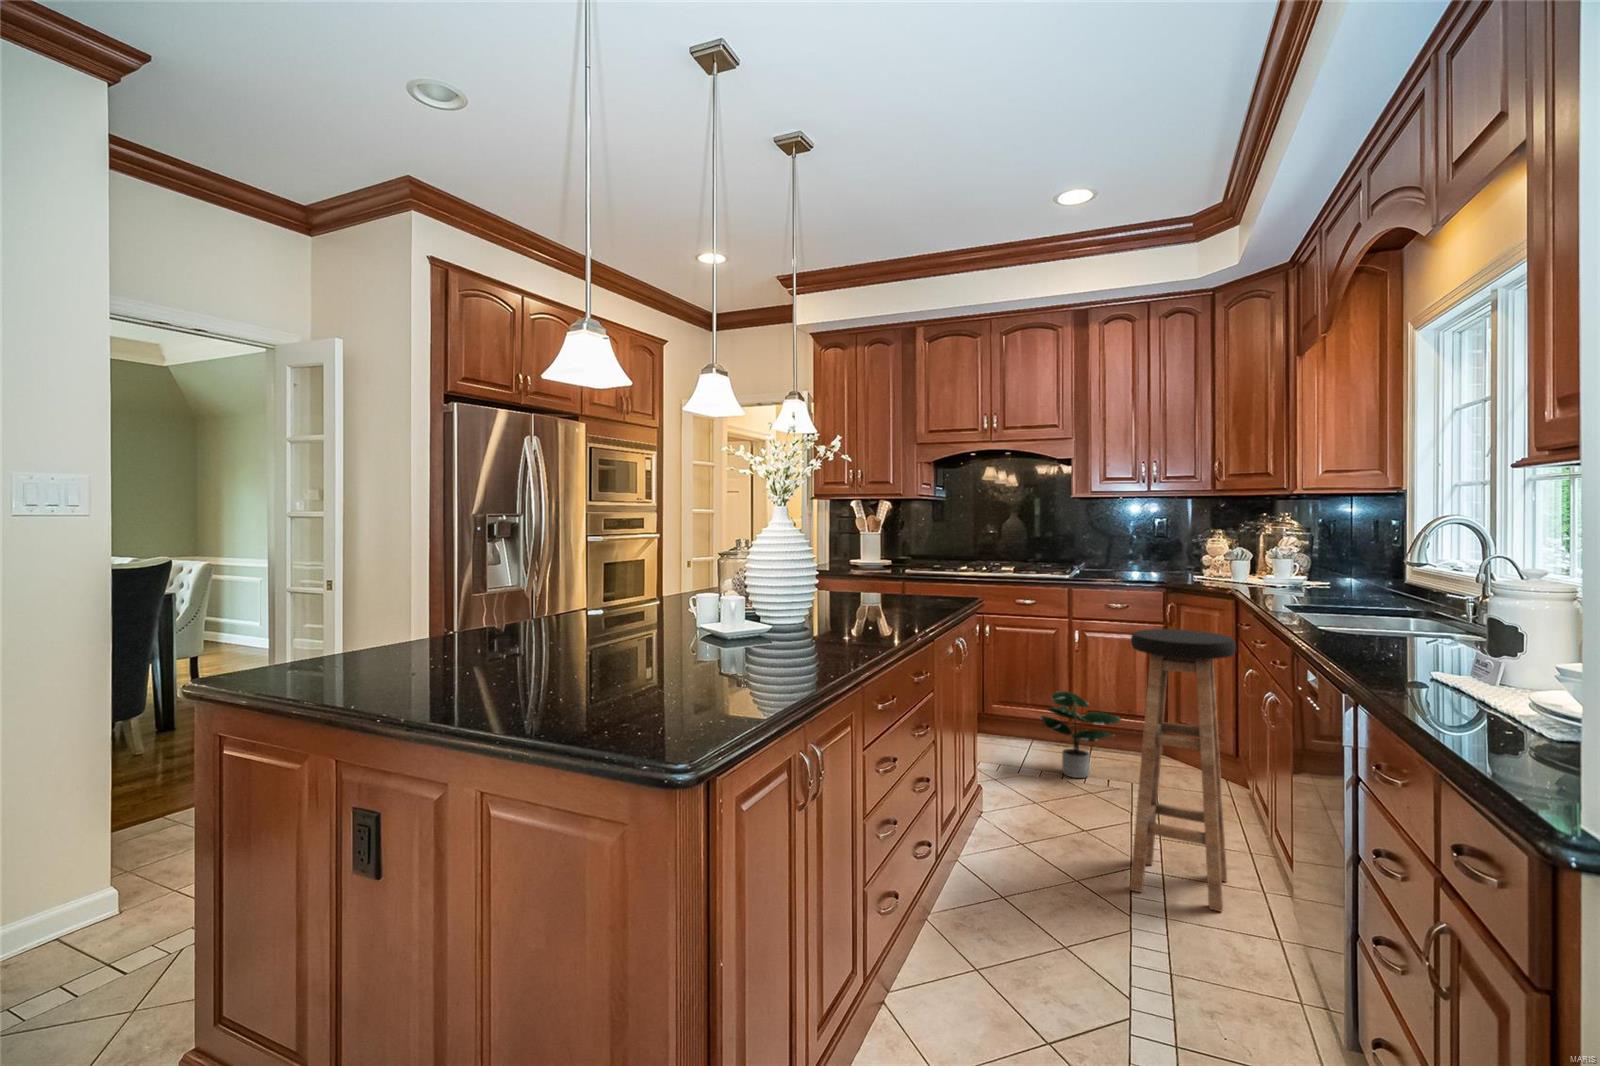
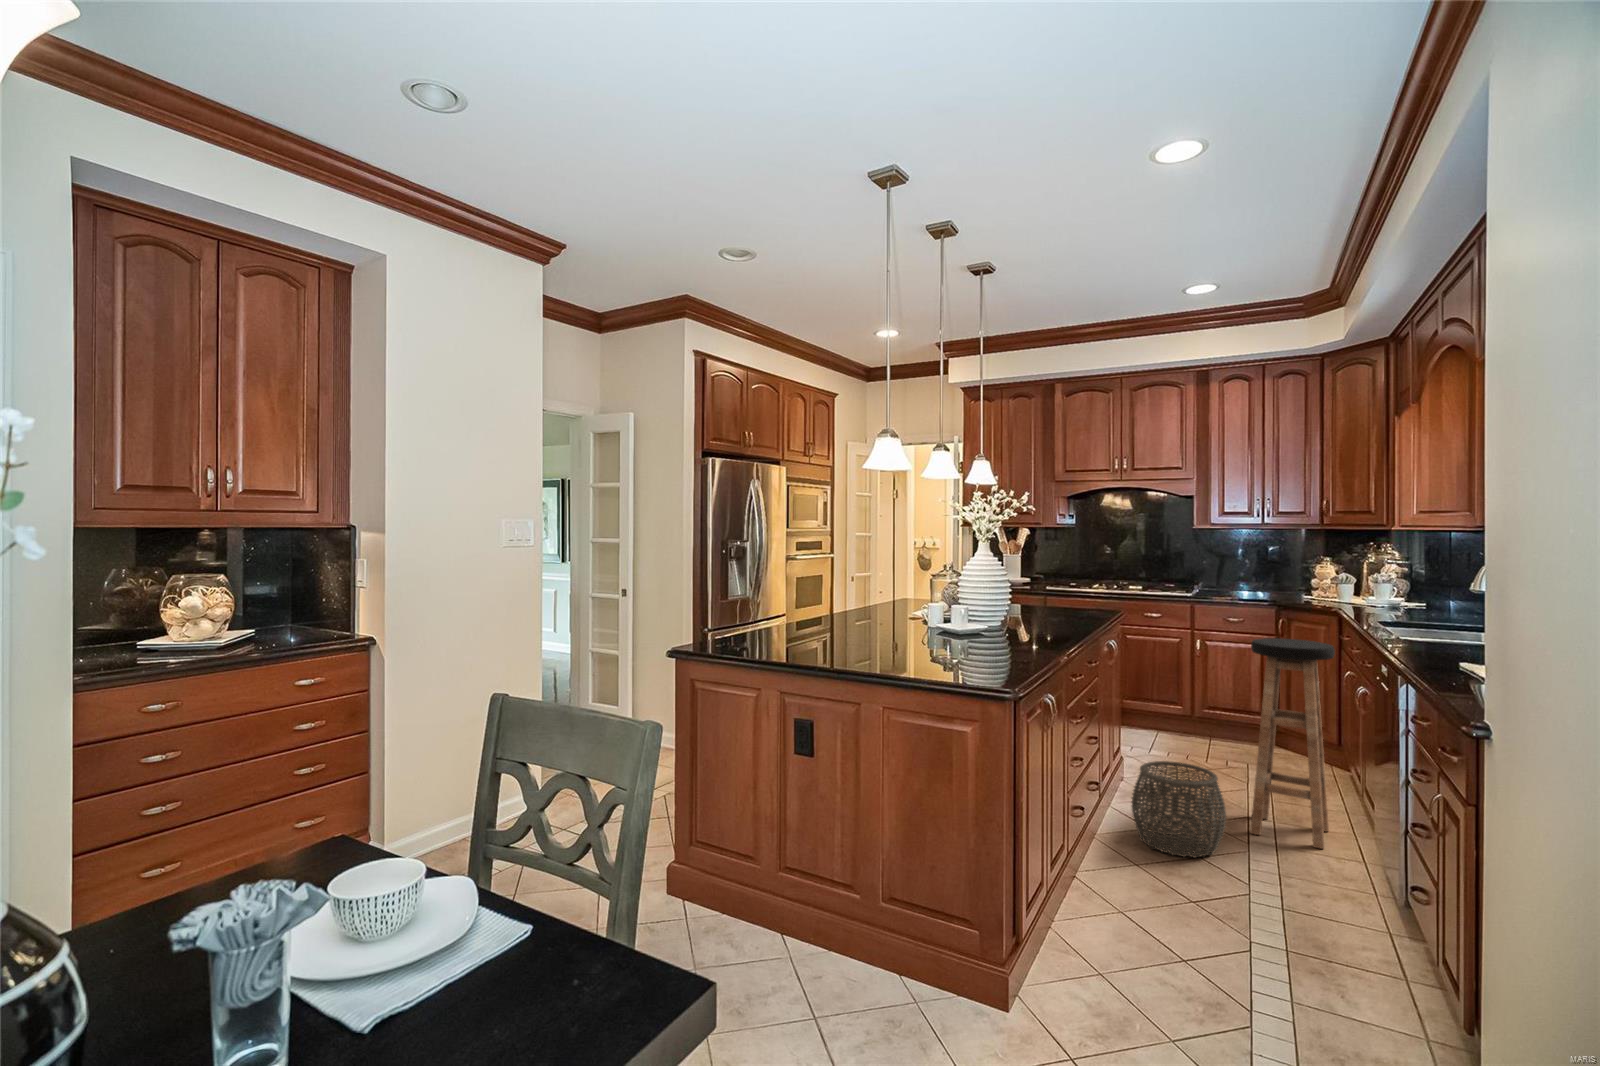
potted plant: present [1041,691,1121,778] -> none [1170,690,1241,761]
woven basket: none [974,799,1097,939] -> present [1132,761,1226,858]

